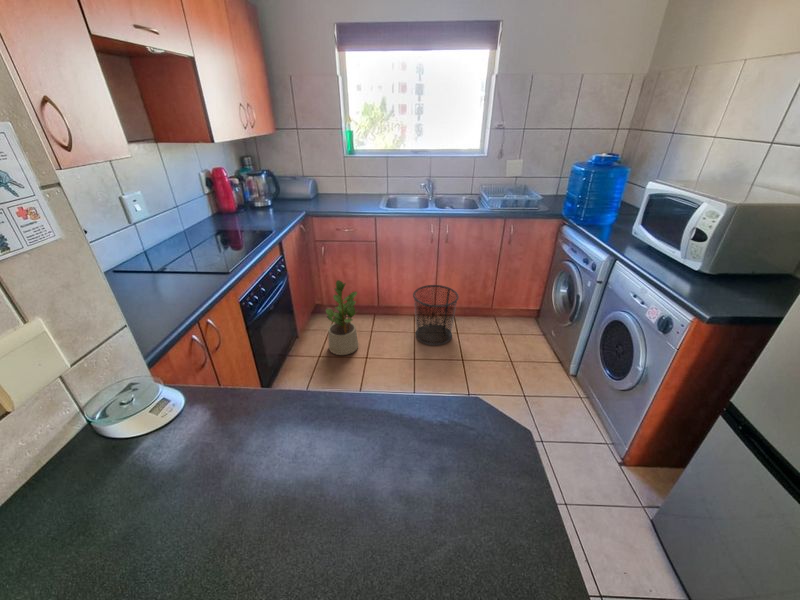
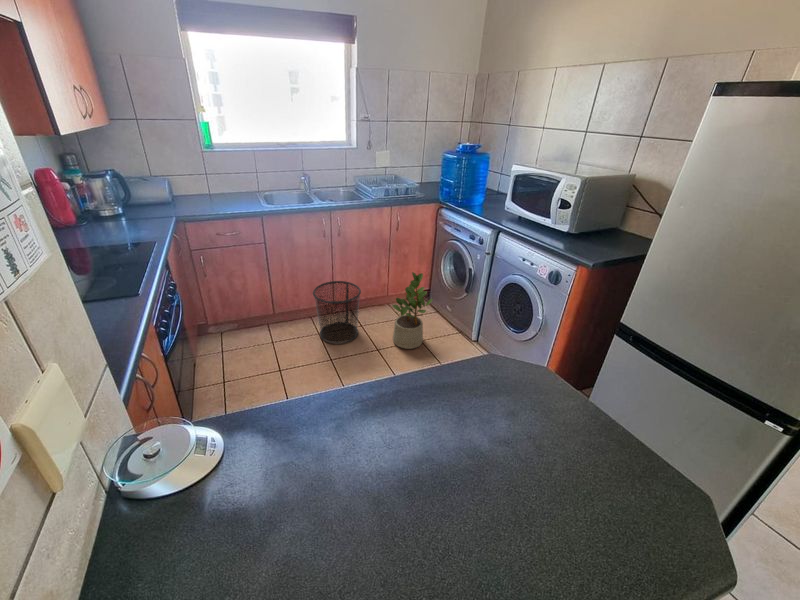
potted plant: present [326,280,358,355] -> present [392,272,433,349]

